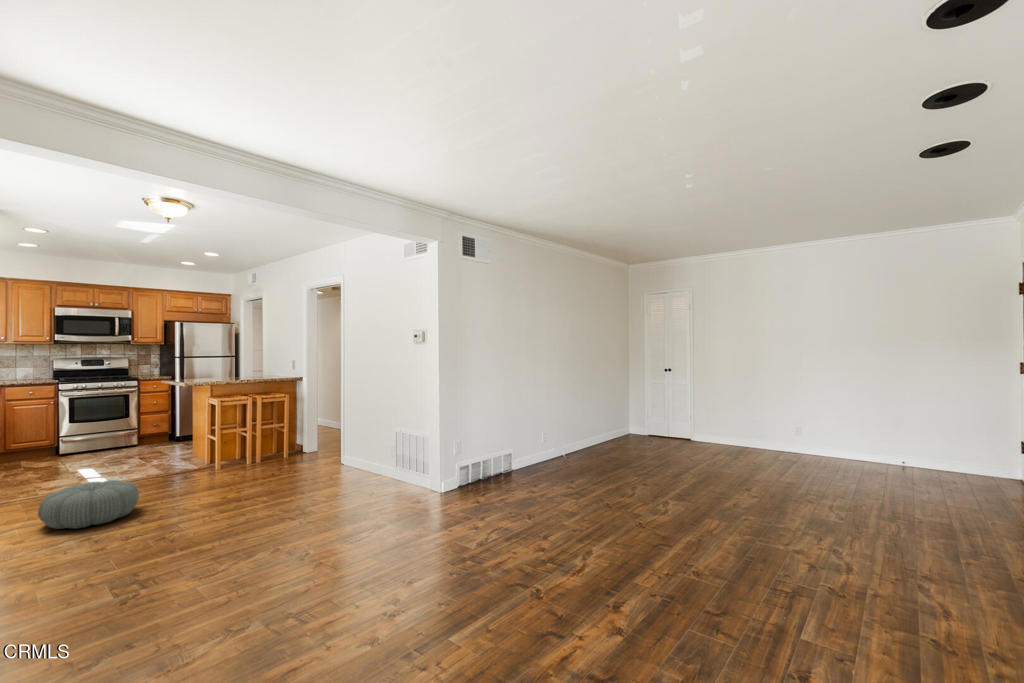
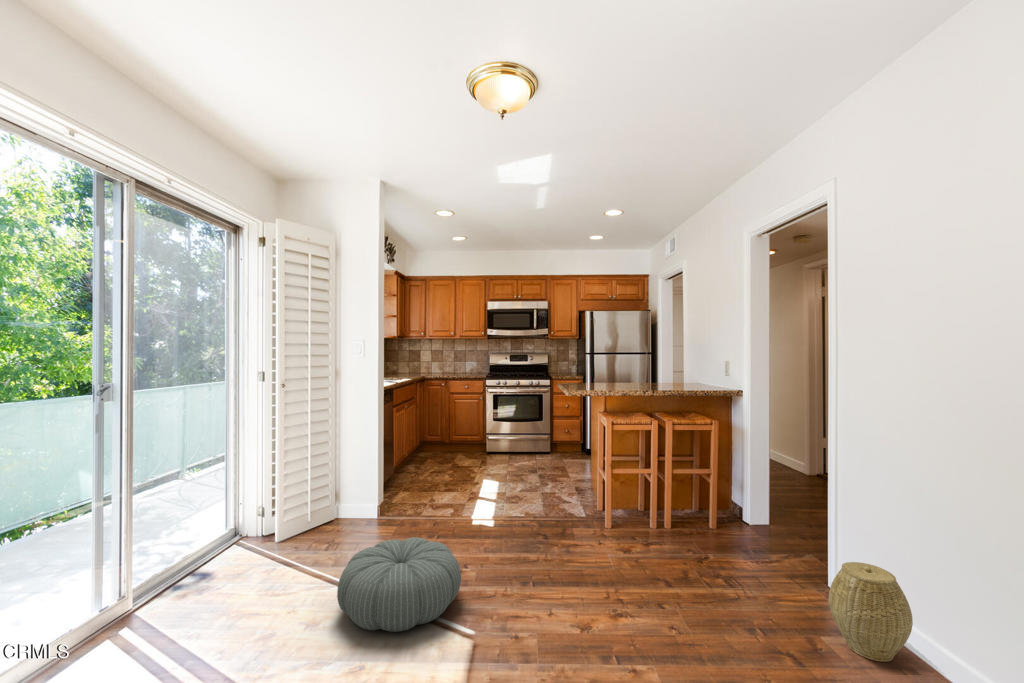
woven basket: none [337,440,365,473] -> present [829,562,913,662]

